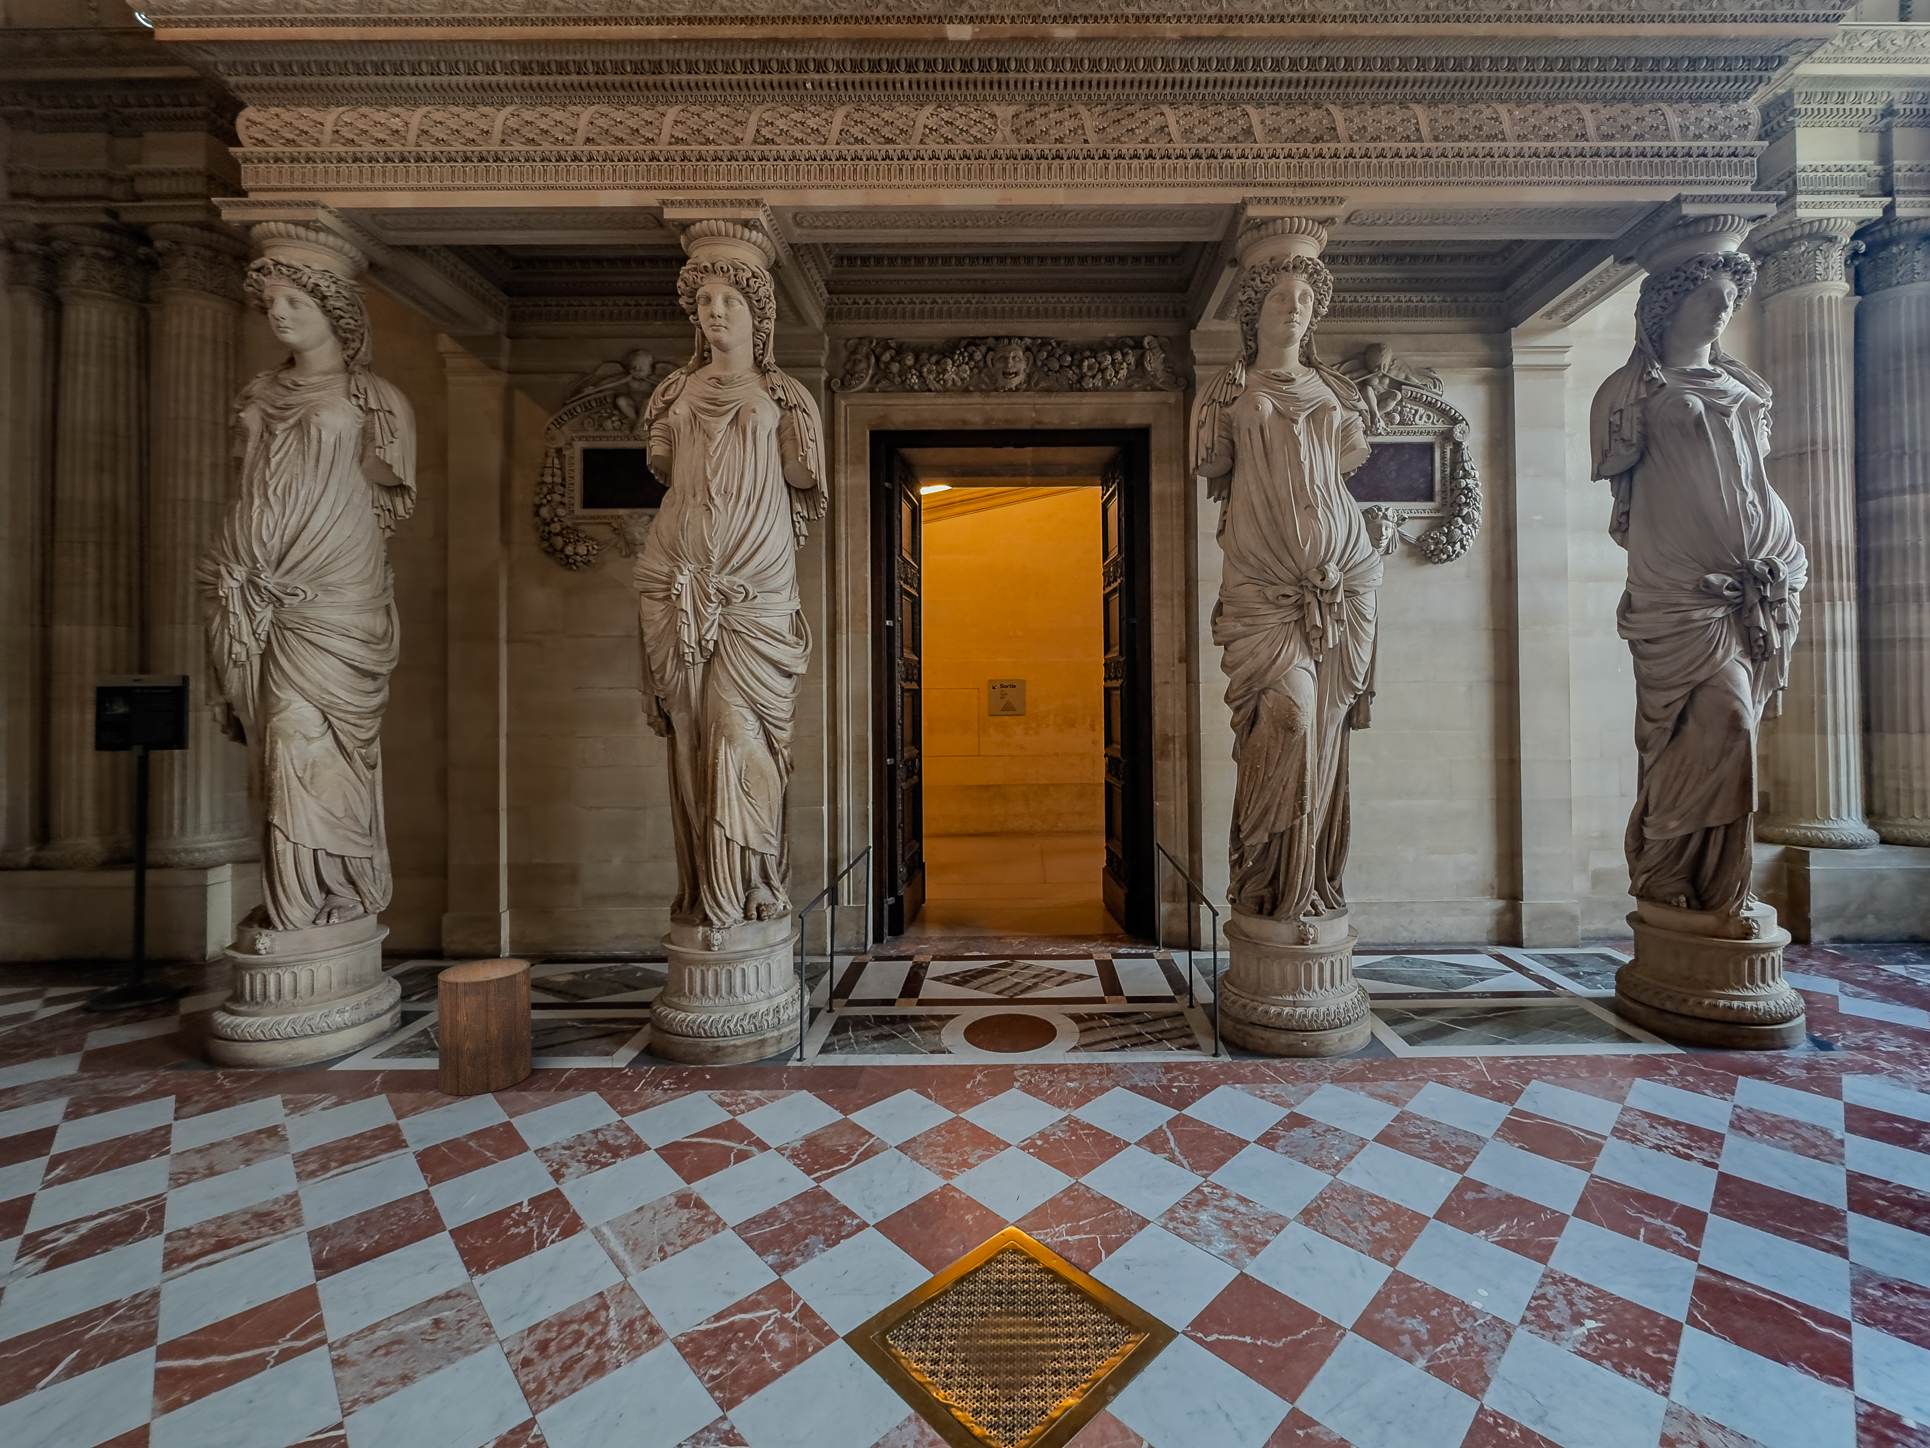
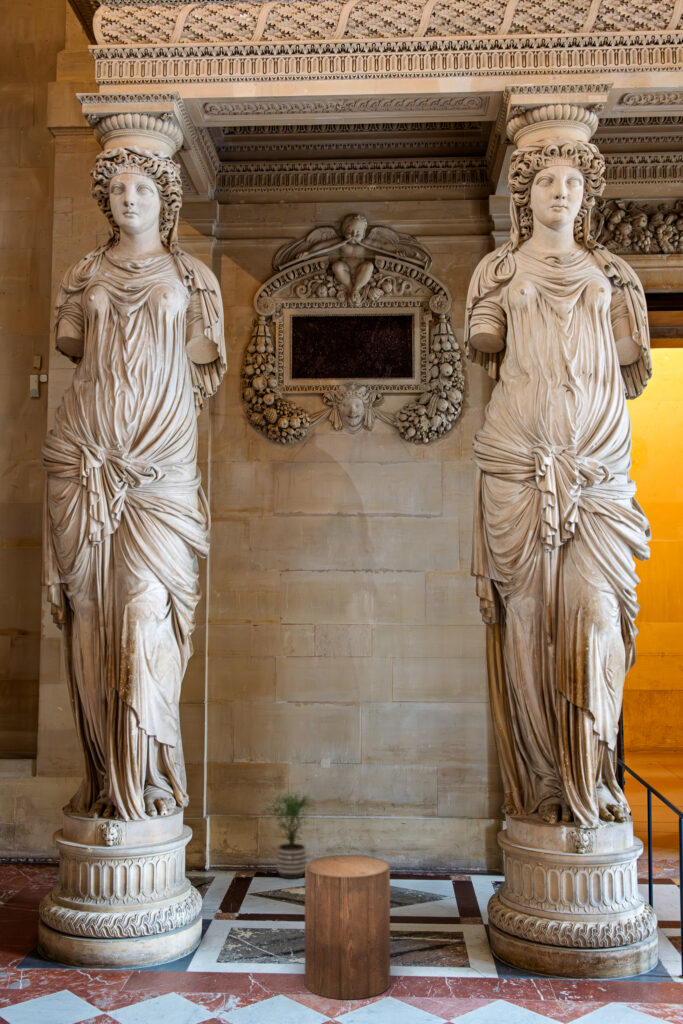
potted plant: none [528,890,591,973] -> present [261,793,310,879]

